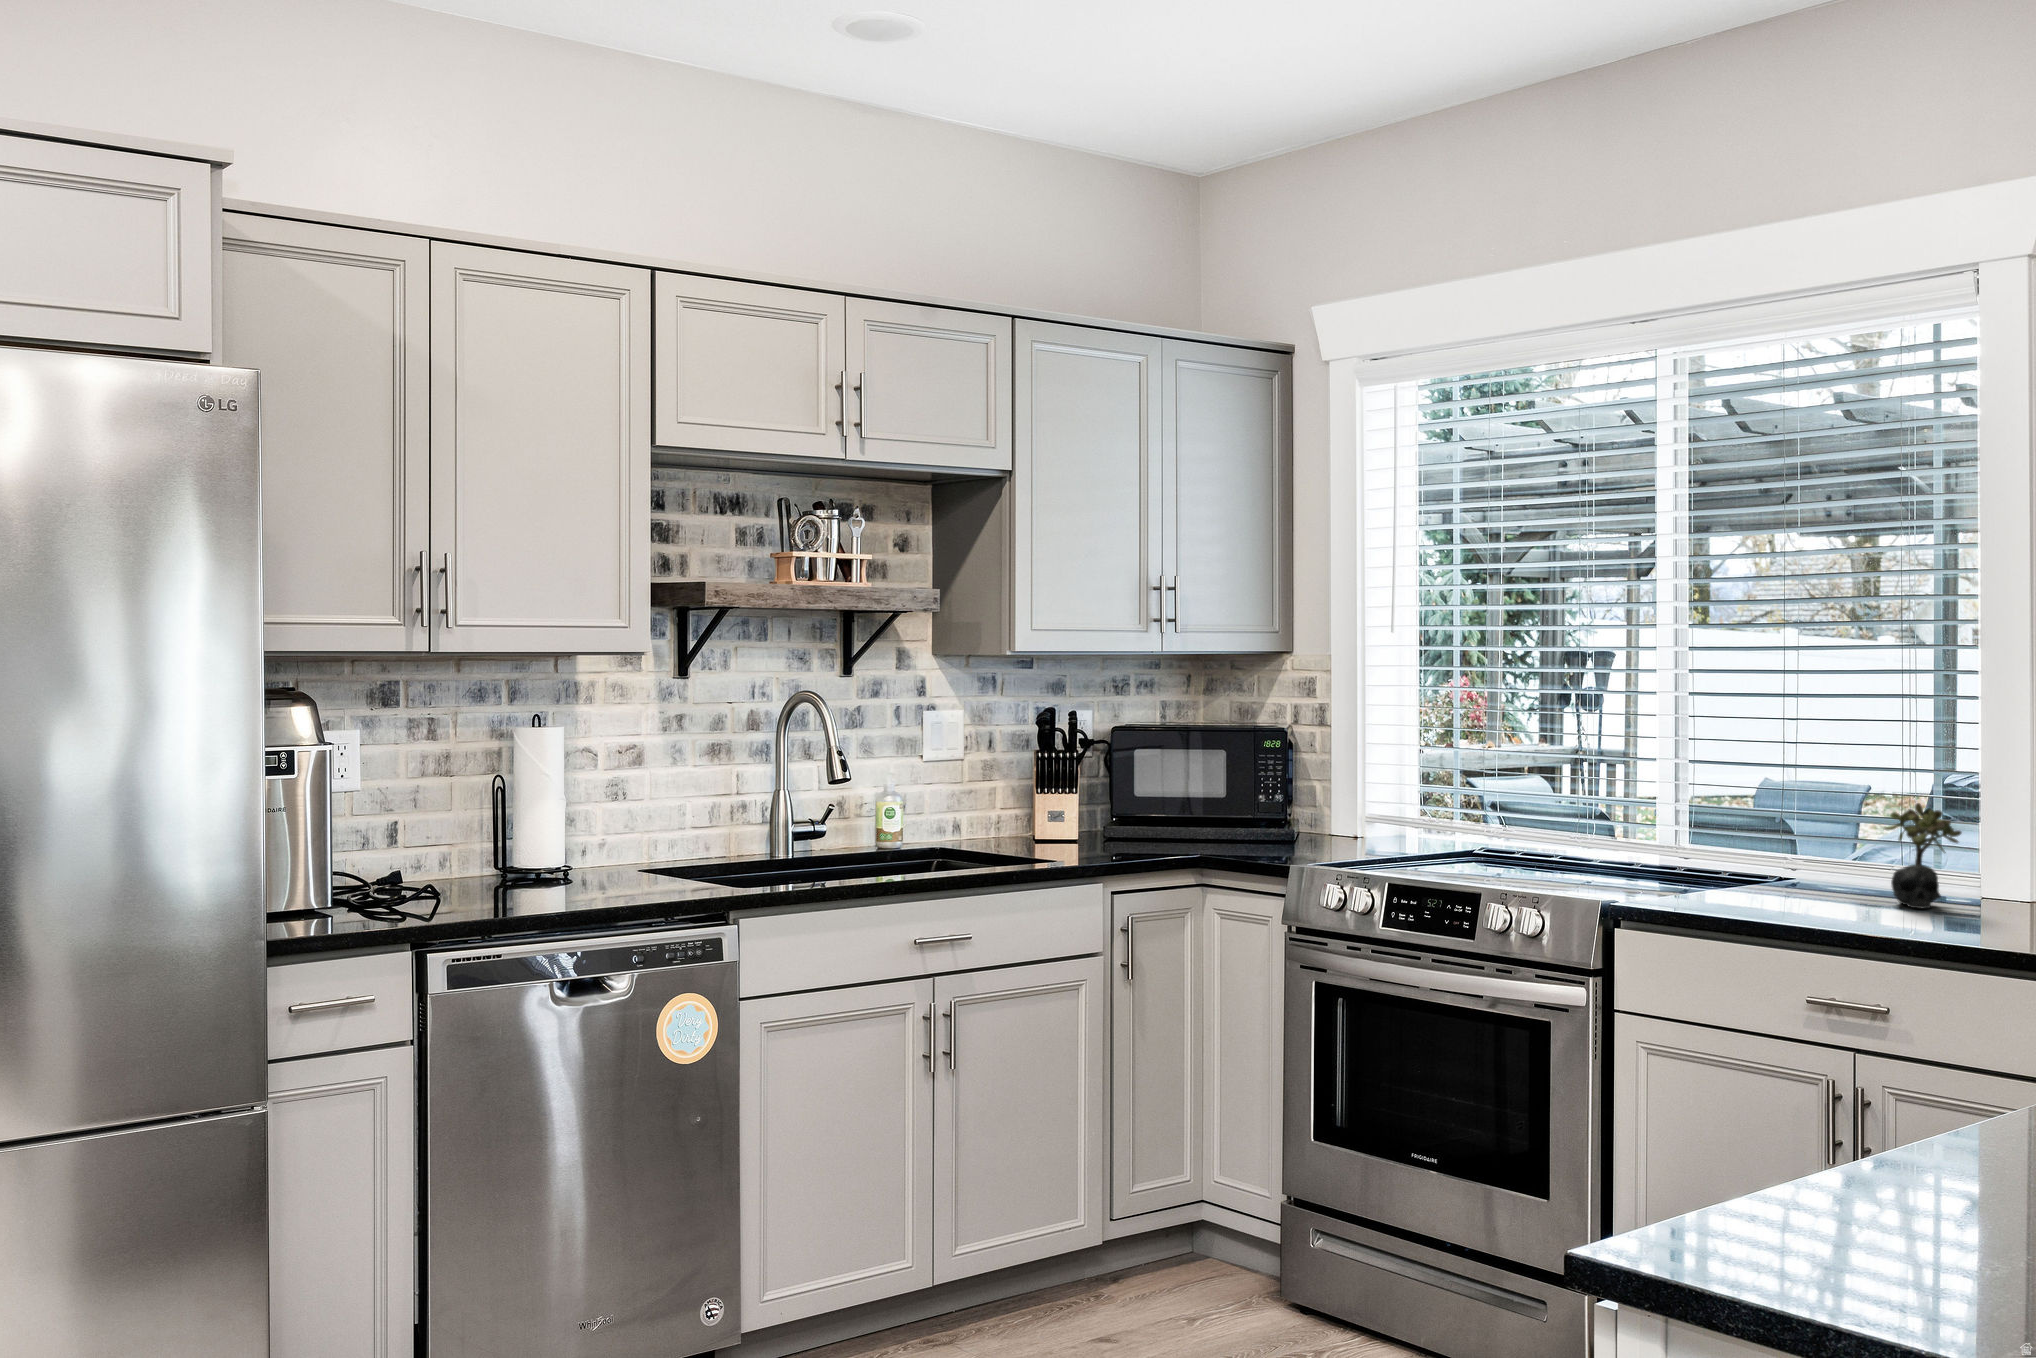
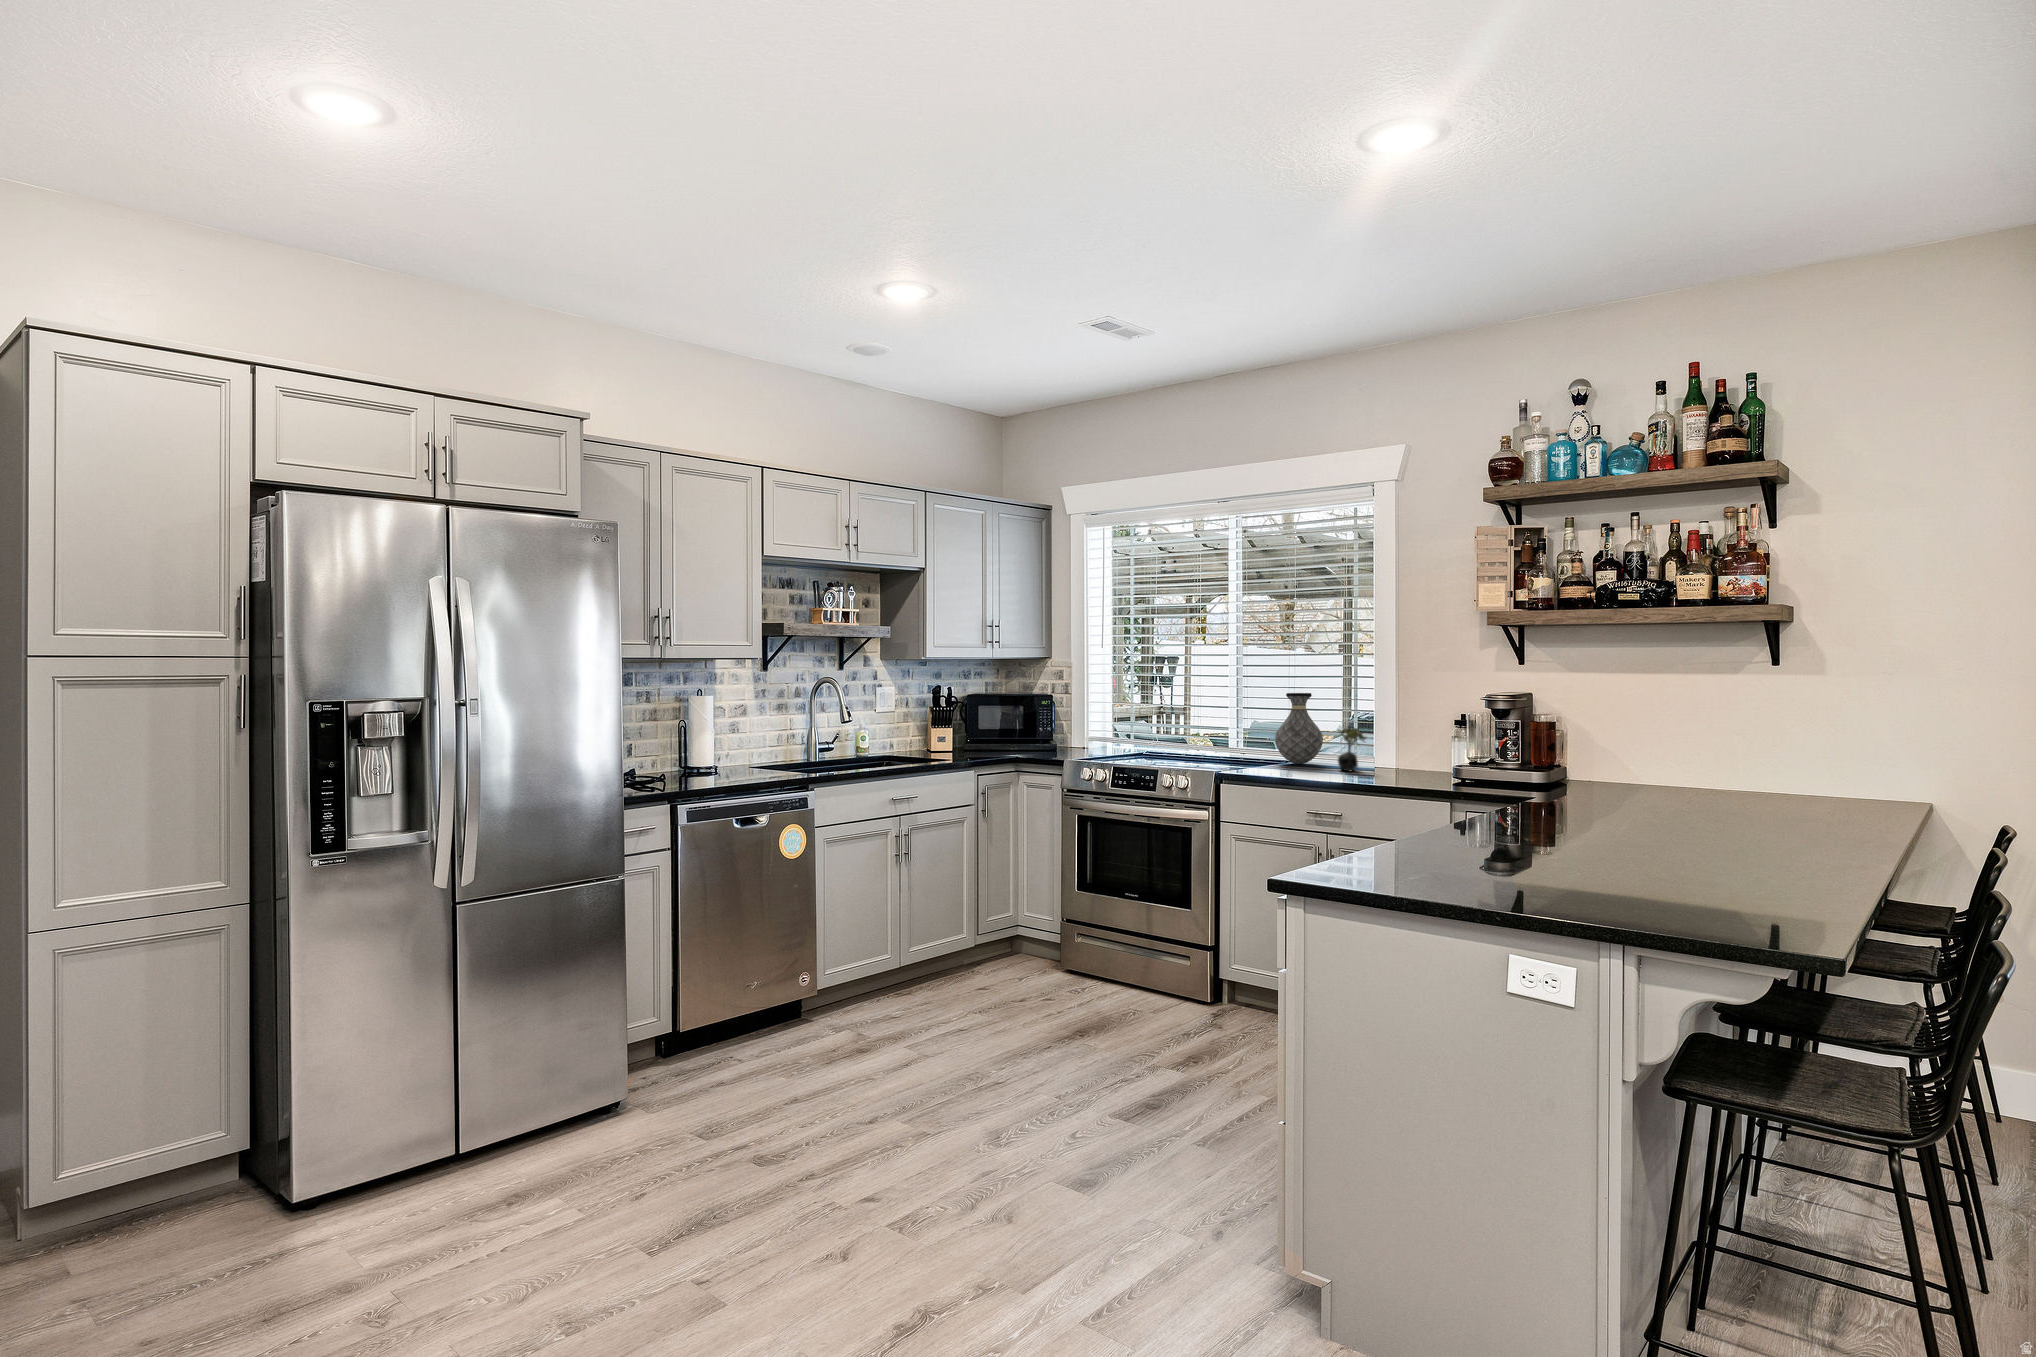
vase: none [1749,729,1860,886] -> present [1275,693,1323,764]

